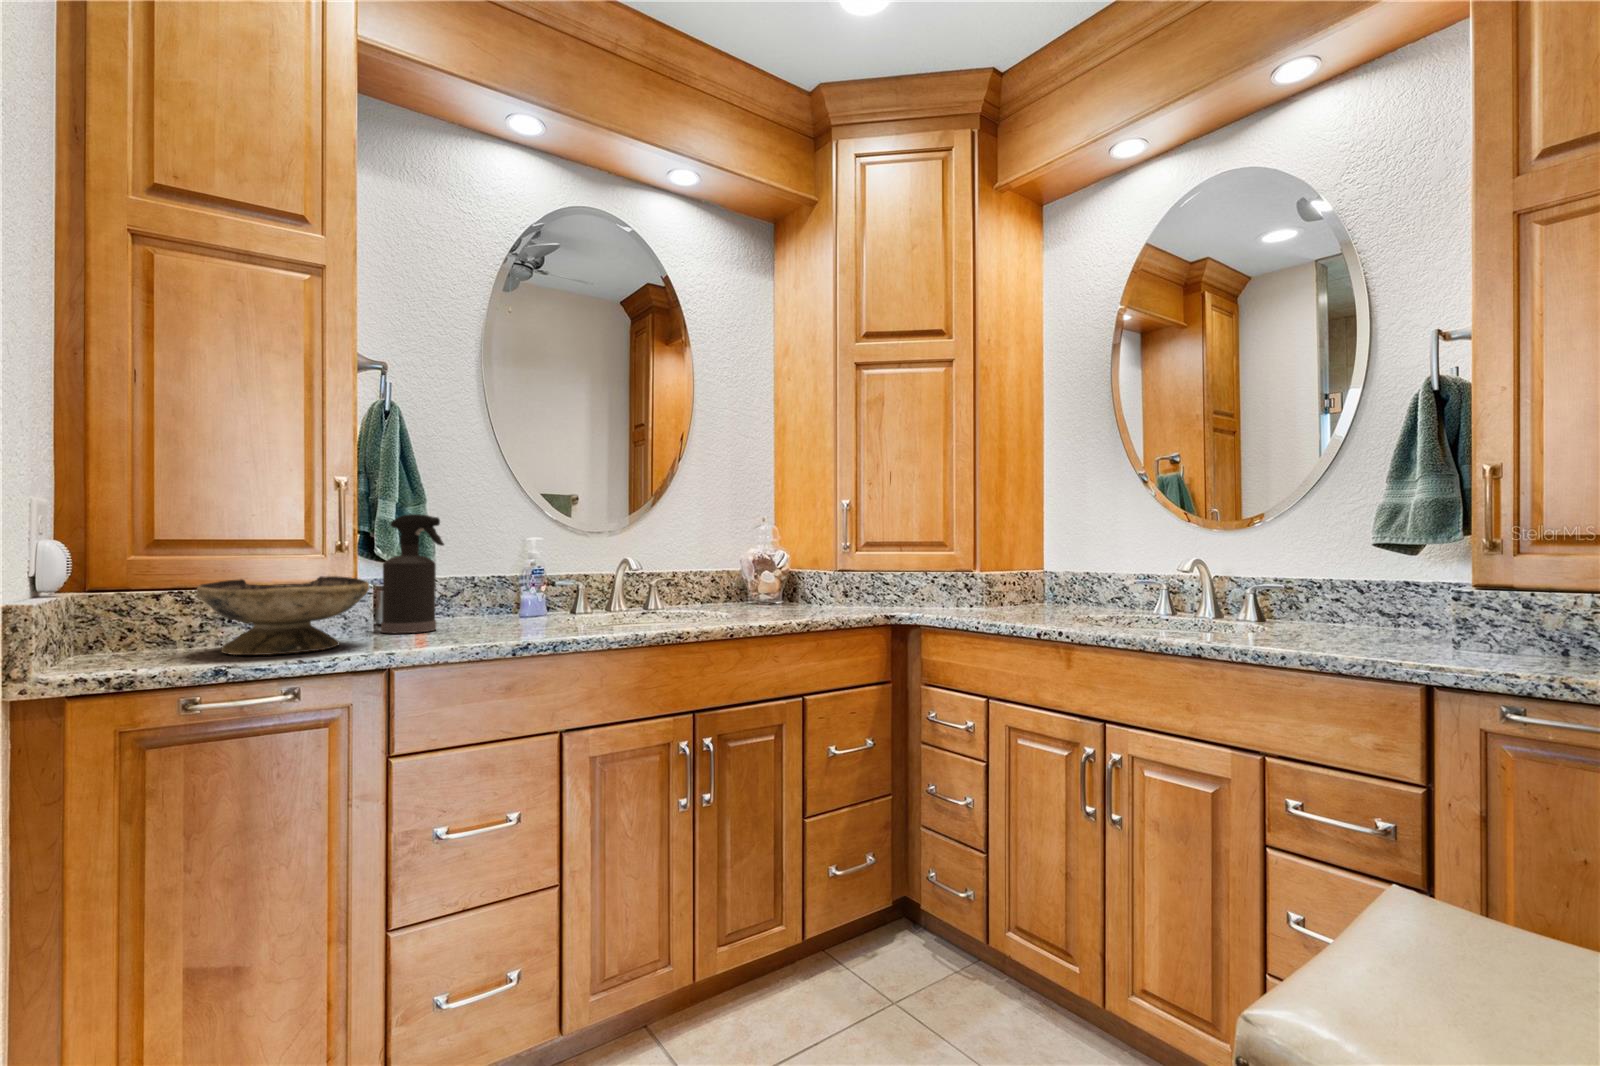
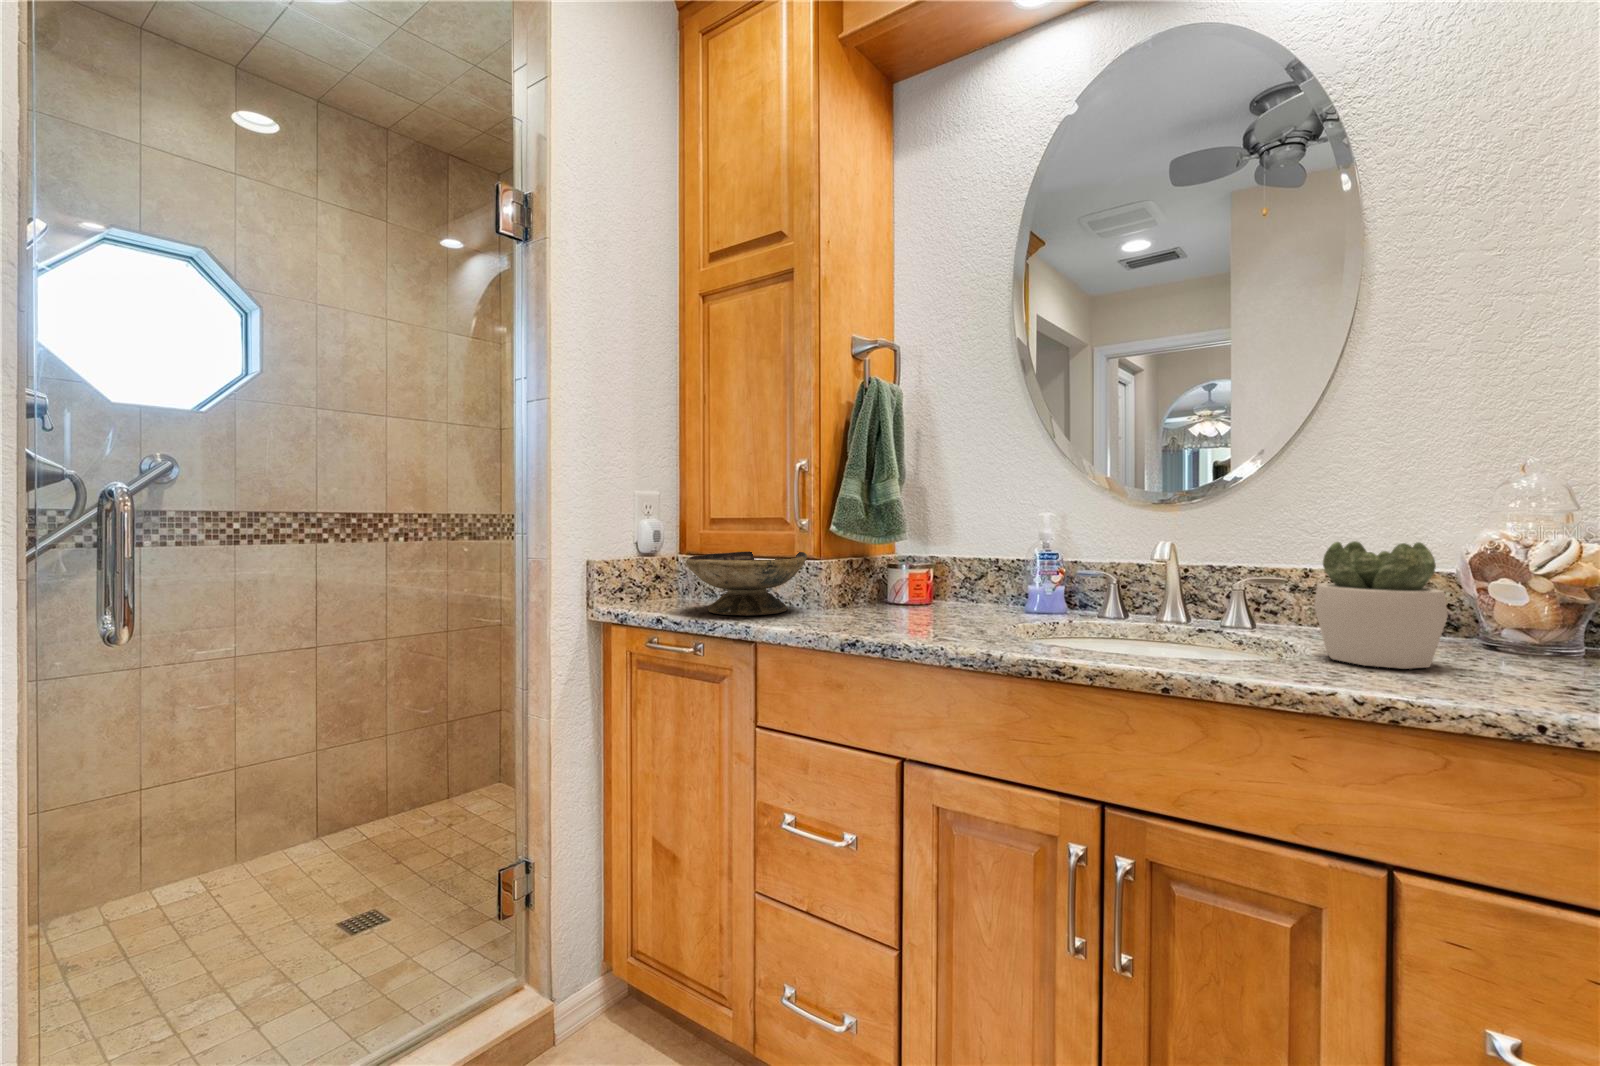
spray bottle: present [381,514,444,633] -> none [856,493,905,613]
succulent plant: none [728,553,779,615] -> present [1314,541,1448,669]

